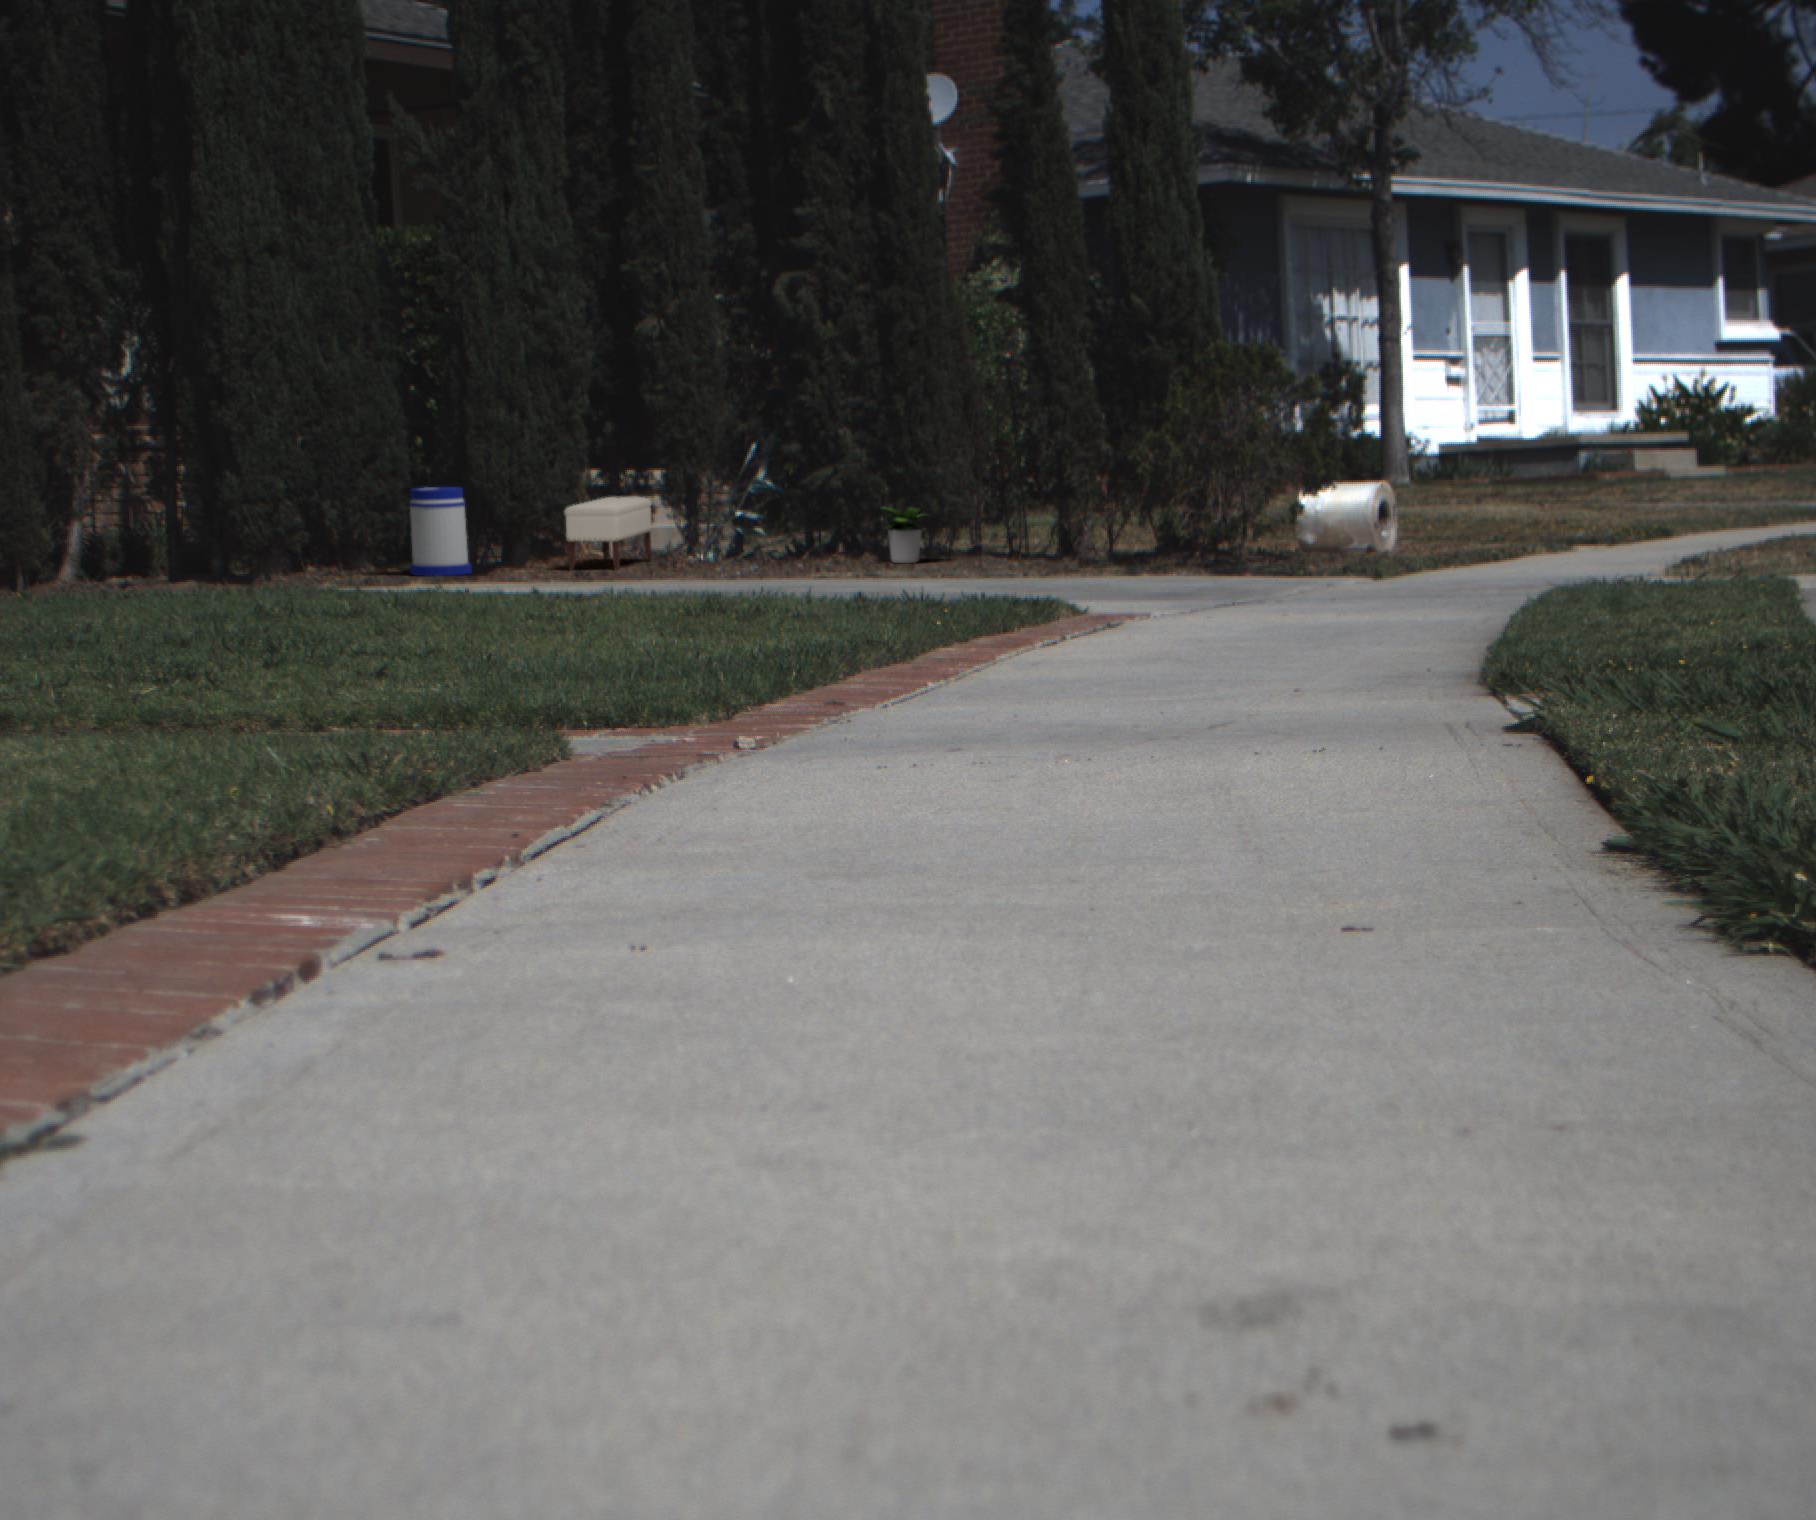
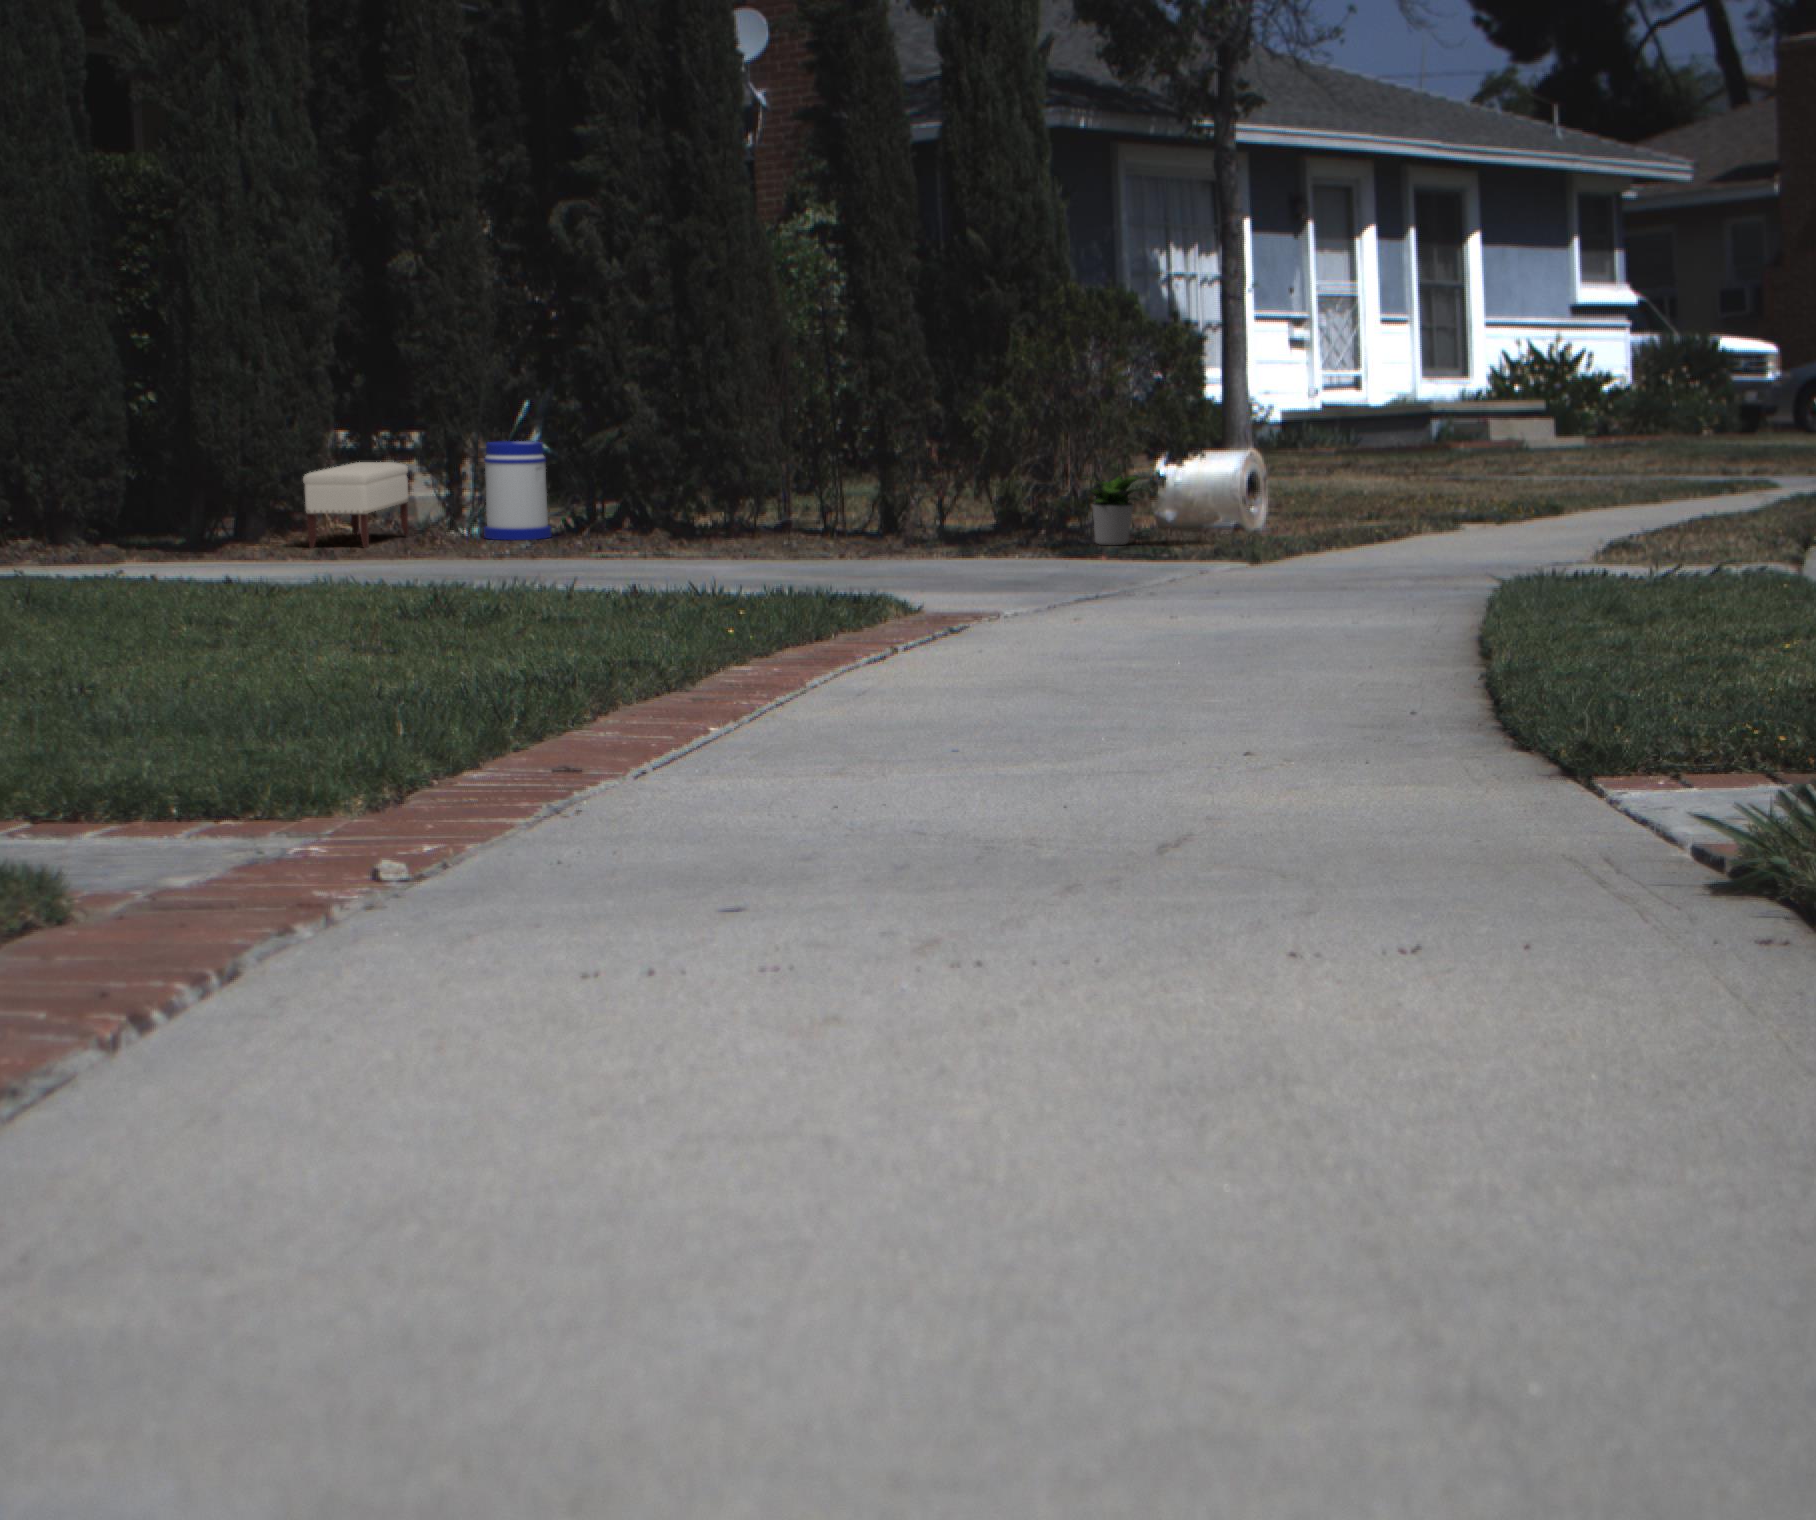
trash can: present [409,487,472,576] -> present [484,441,552,540]
potted plant: present [880,505,923,563] -> present [1089,474,1151,545]

